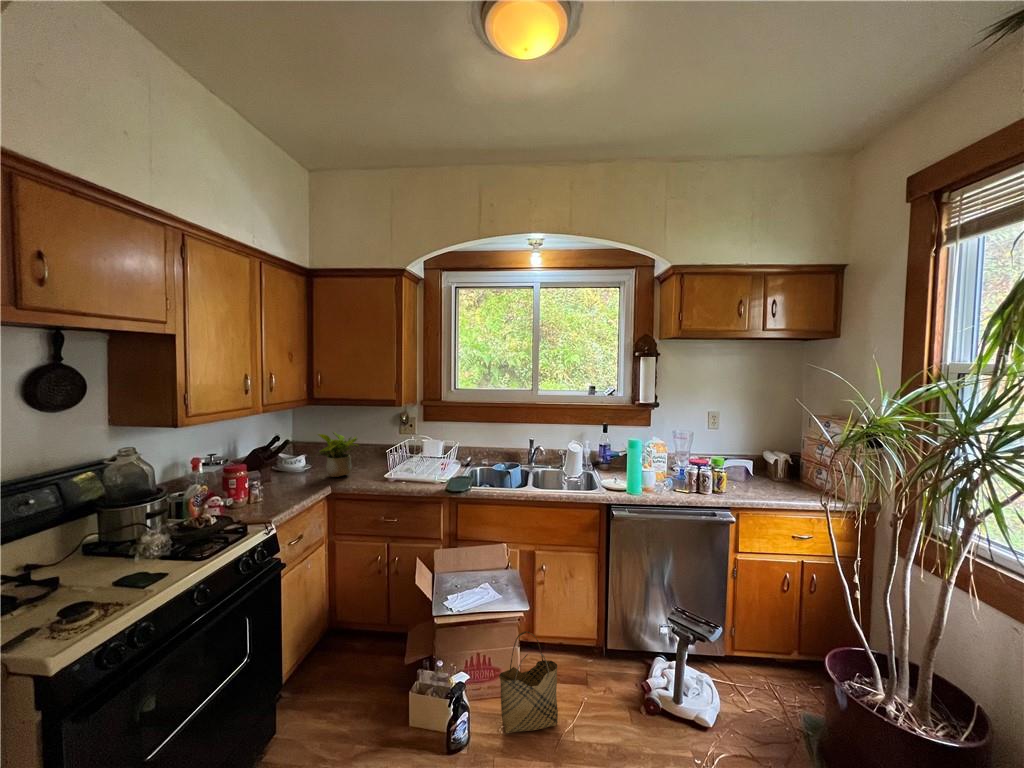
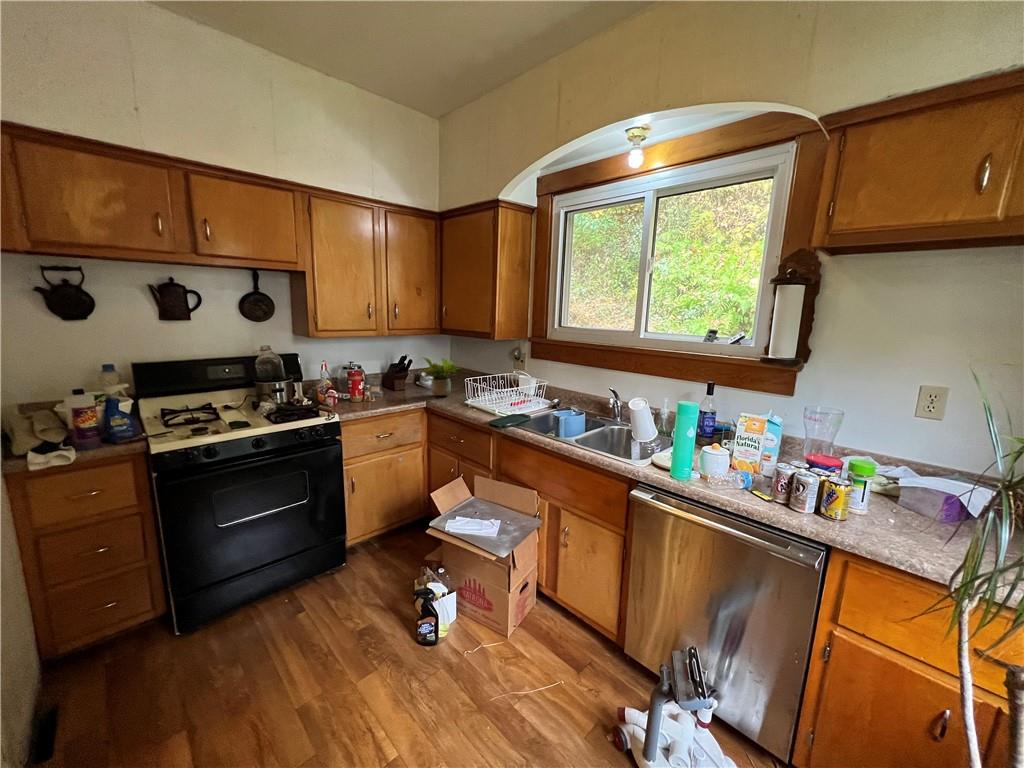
woven basket: present [499,631,558,733] -> none [464,579,525,682]

